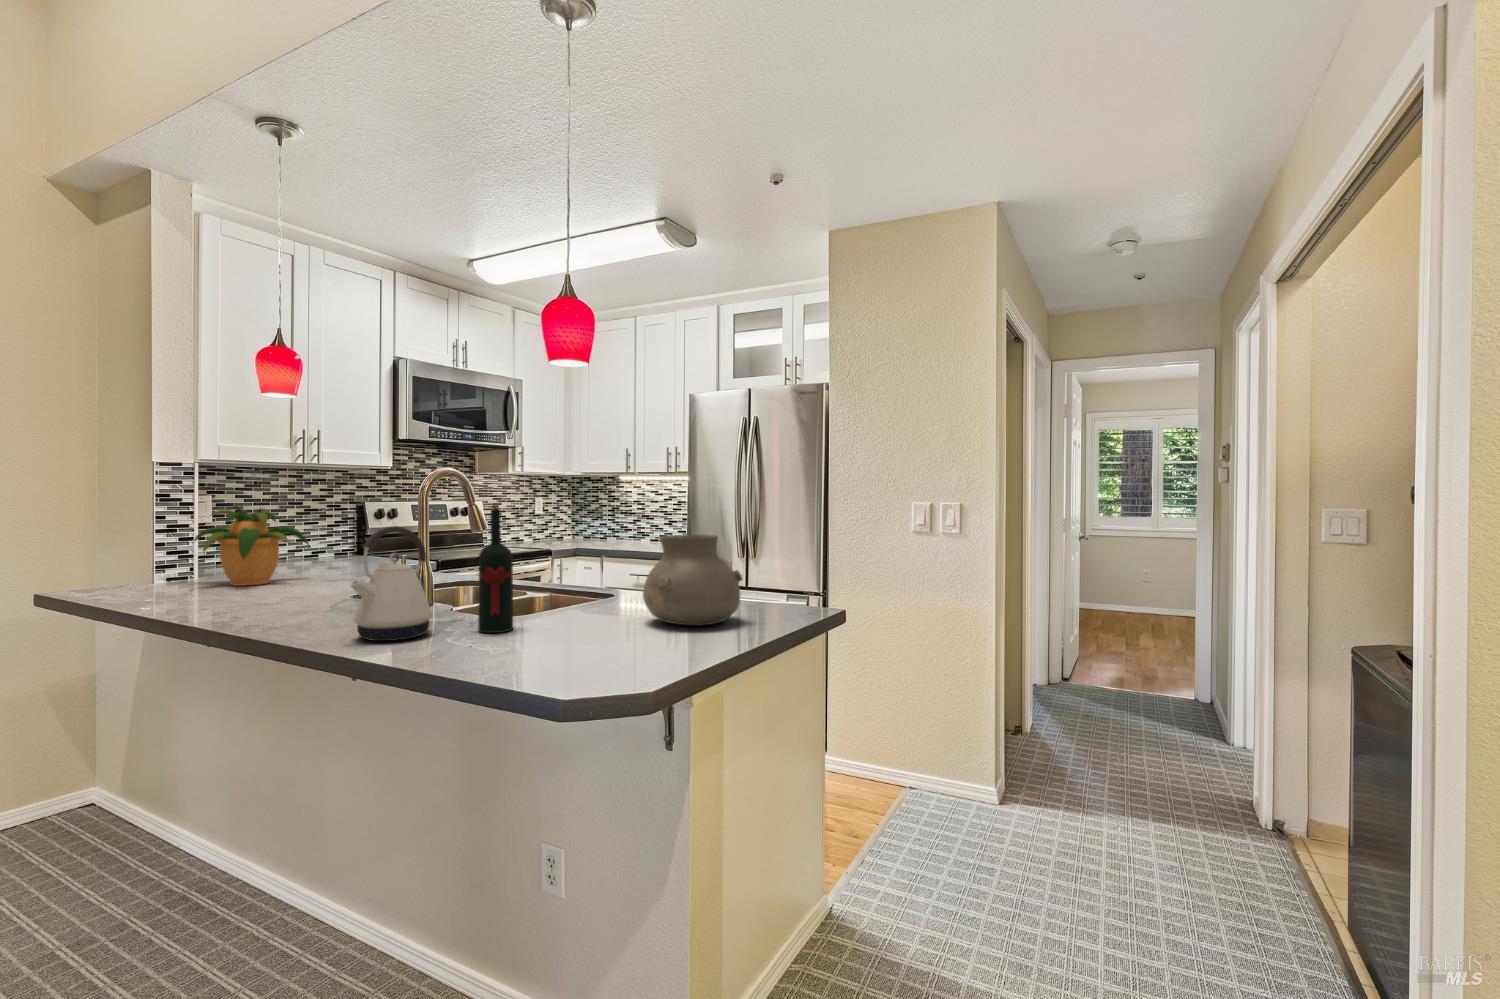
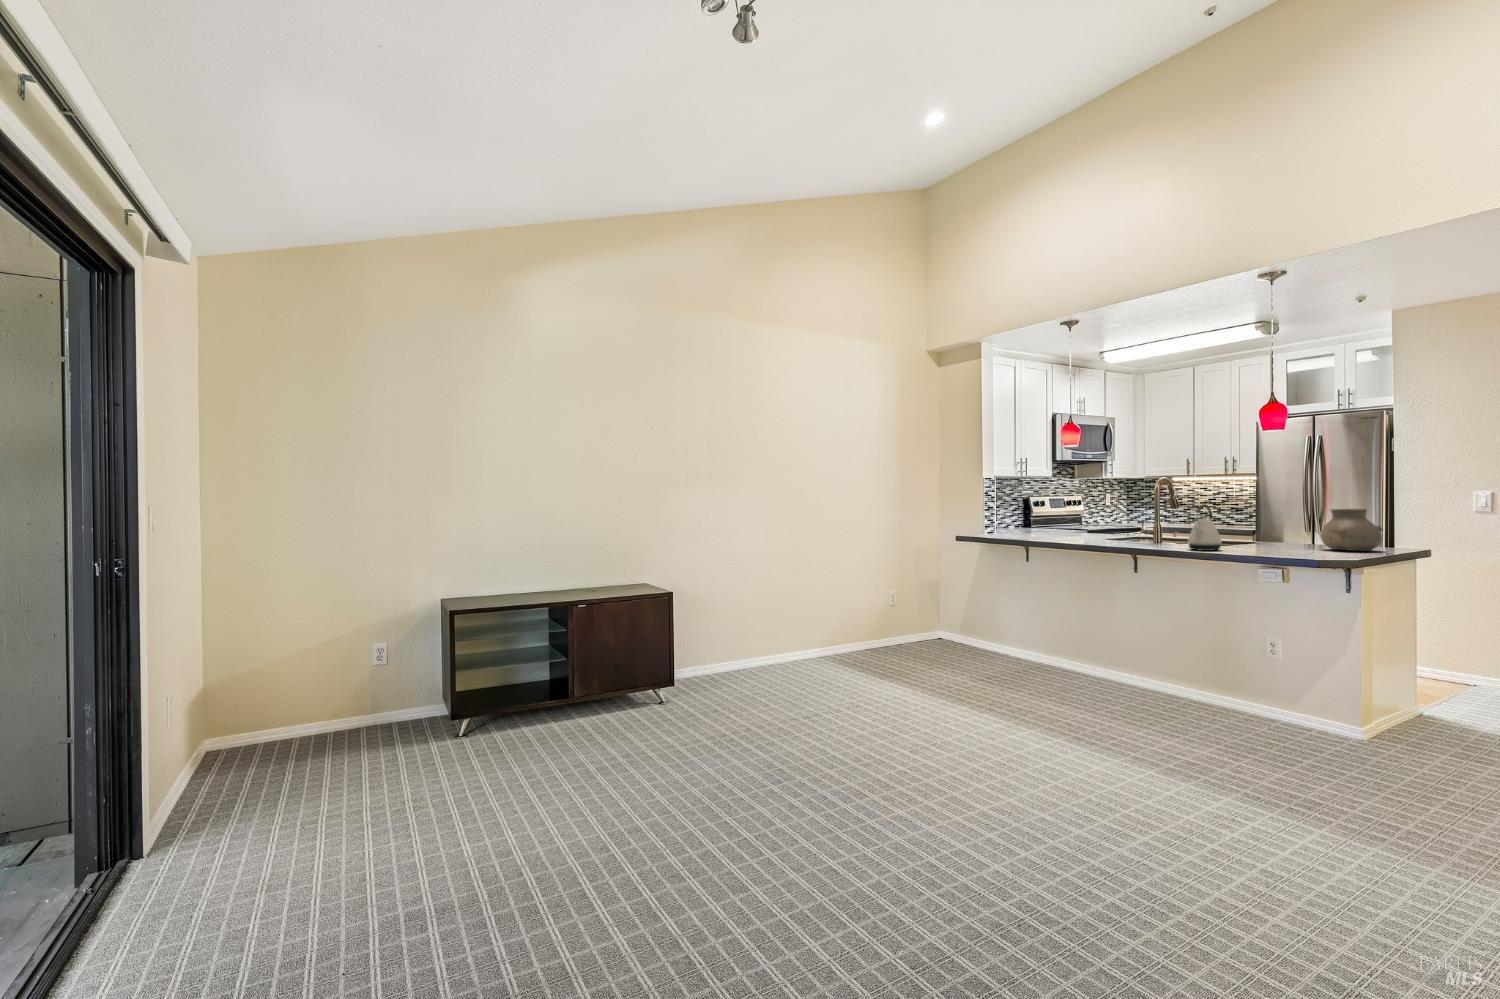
wine bottle: present [478,504,513,633] -> none [1239,495,1257,550]
potted plant: present [194,505,309,586] -> none [1015,497,1067,537]

